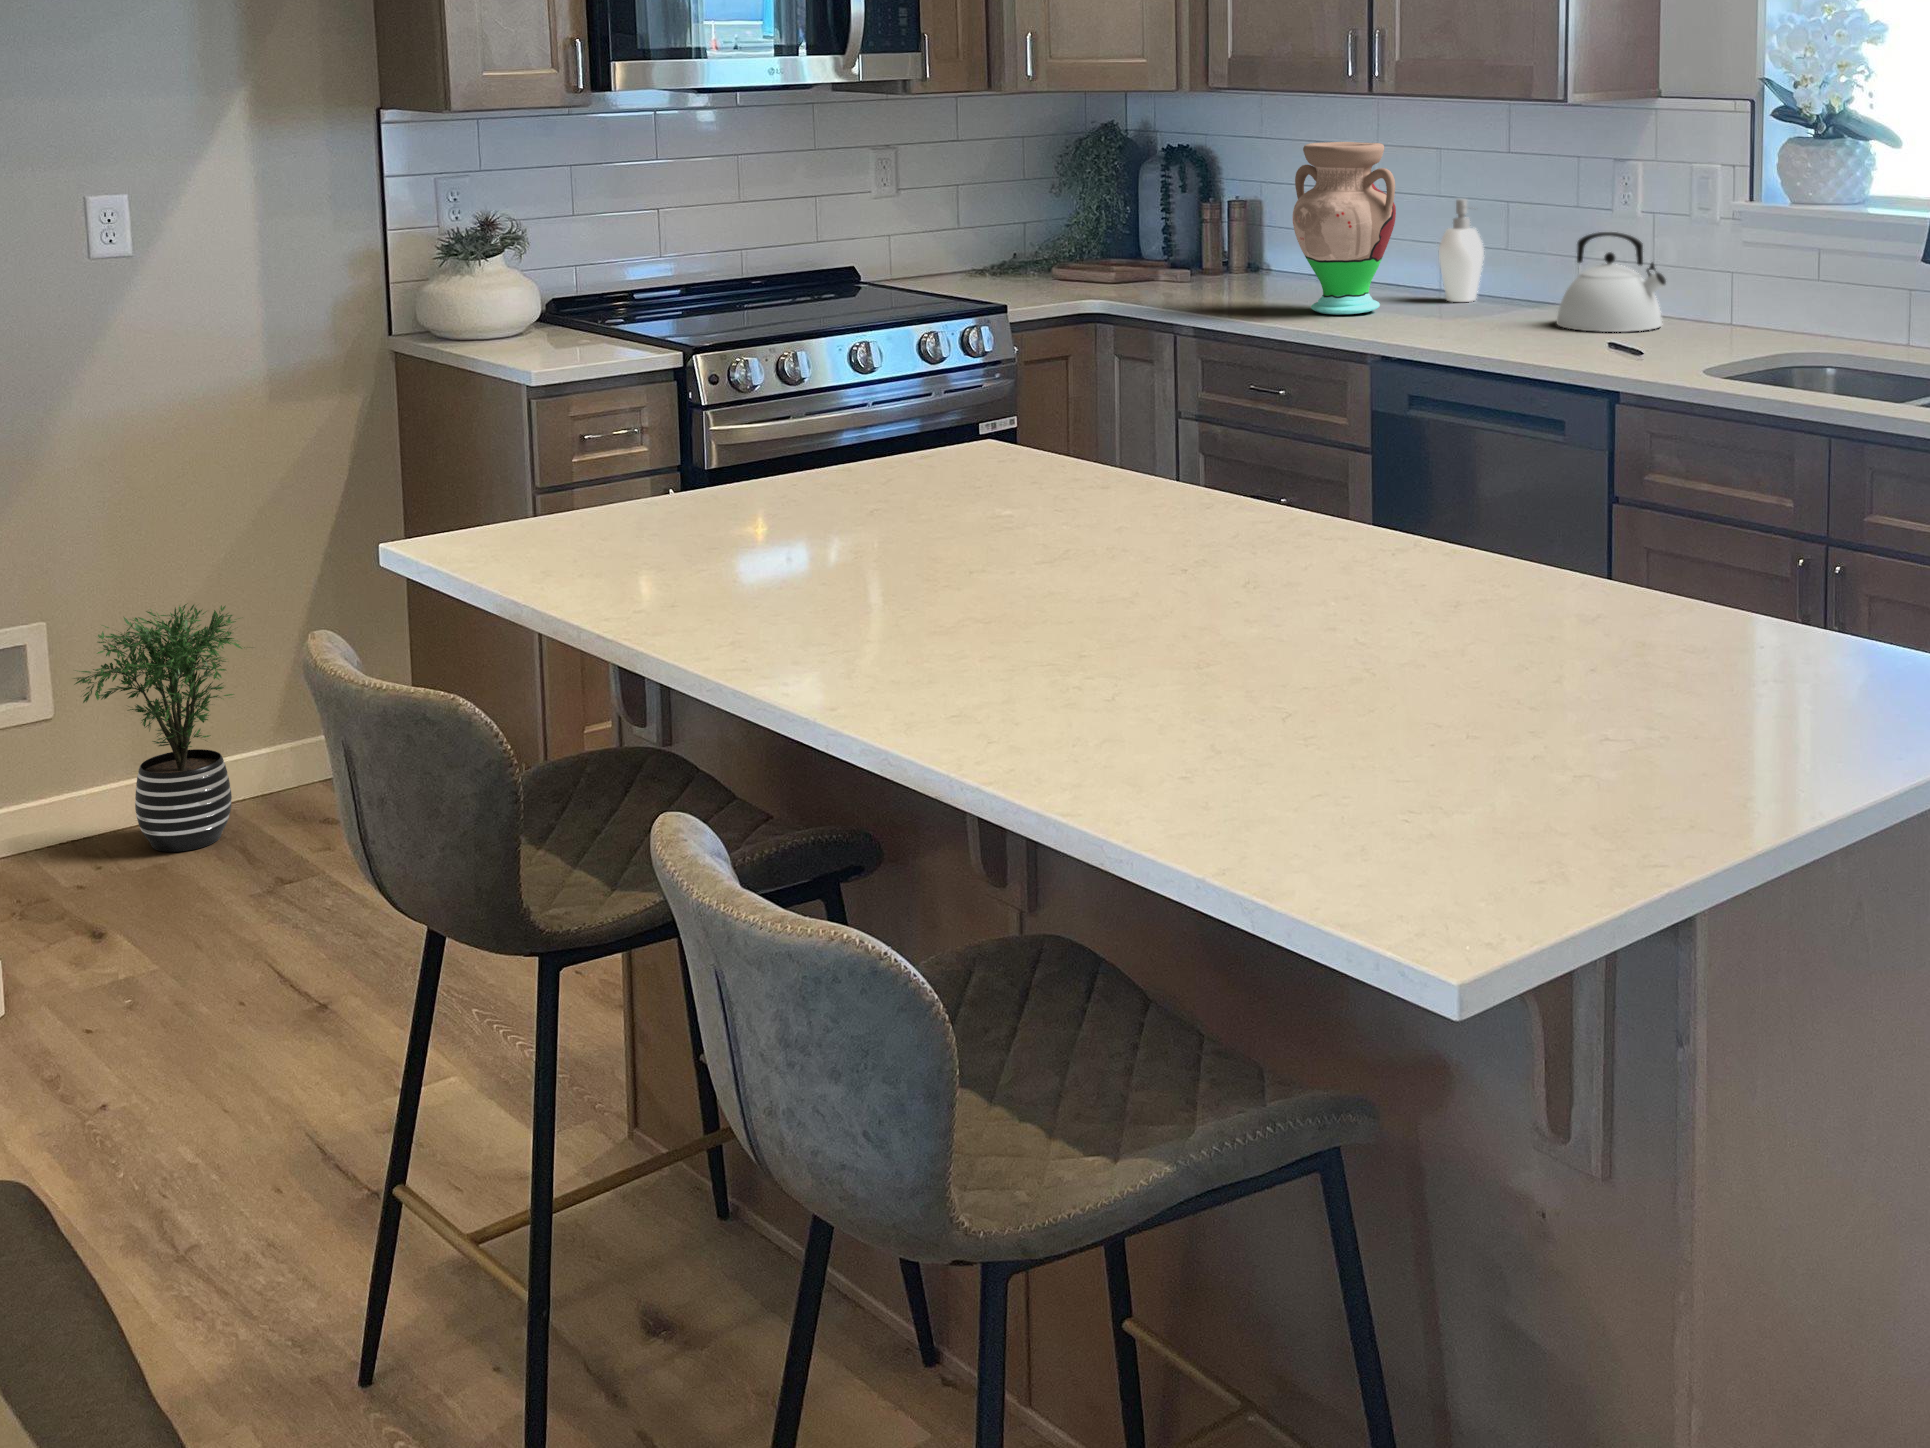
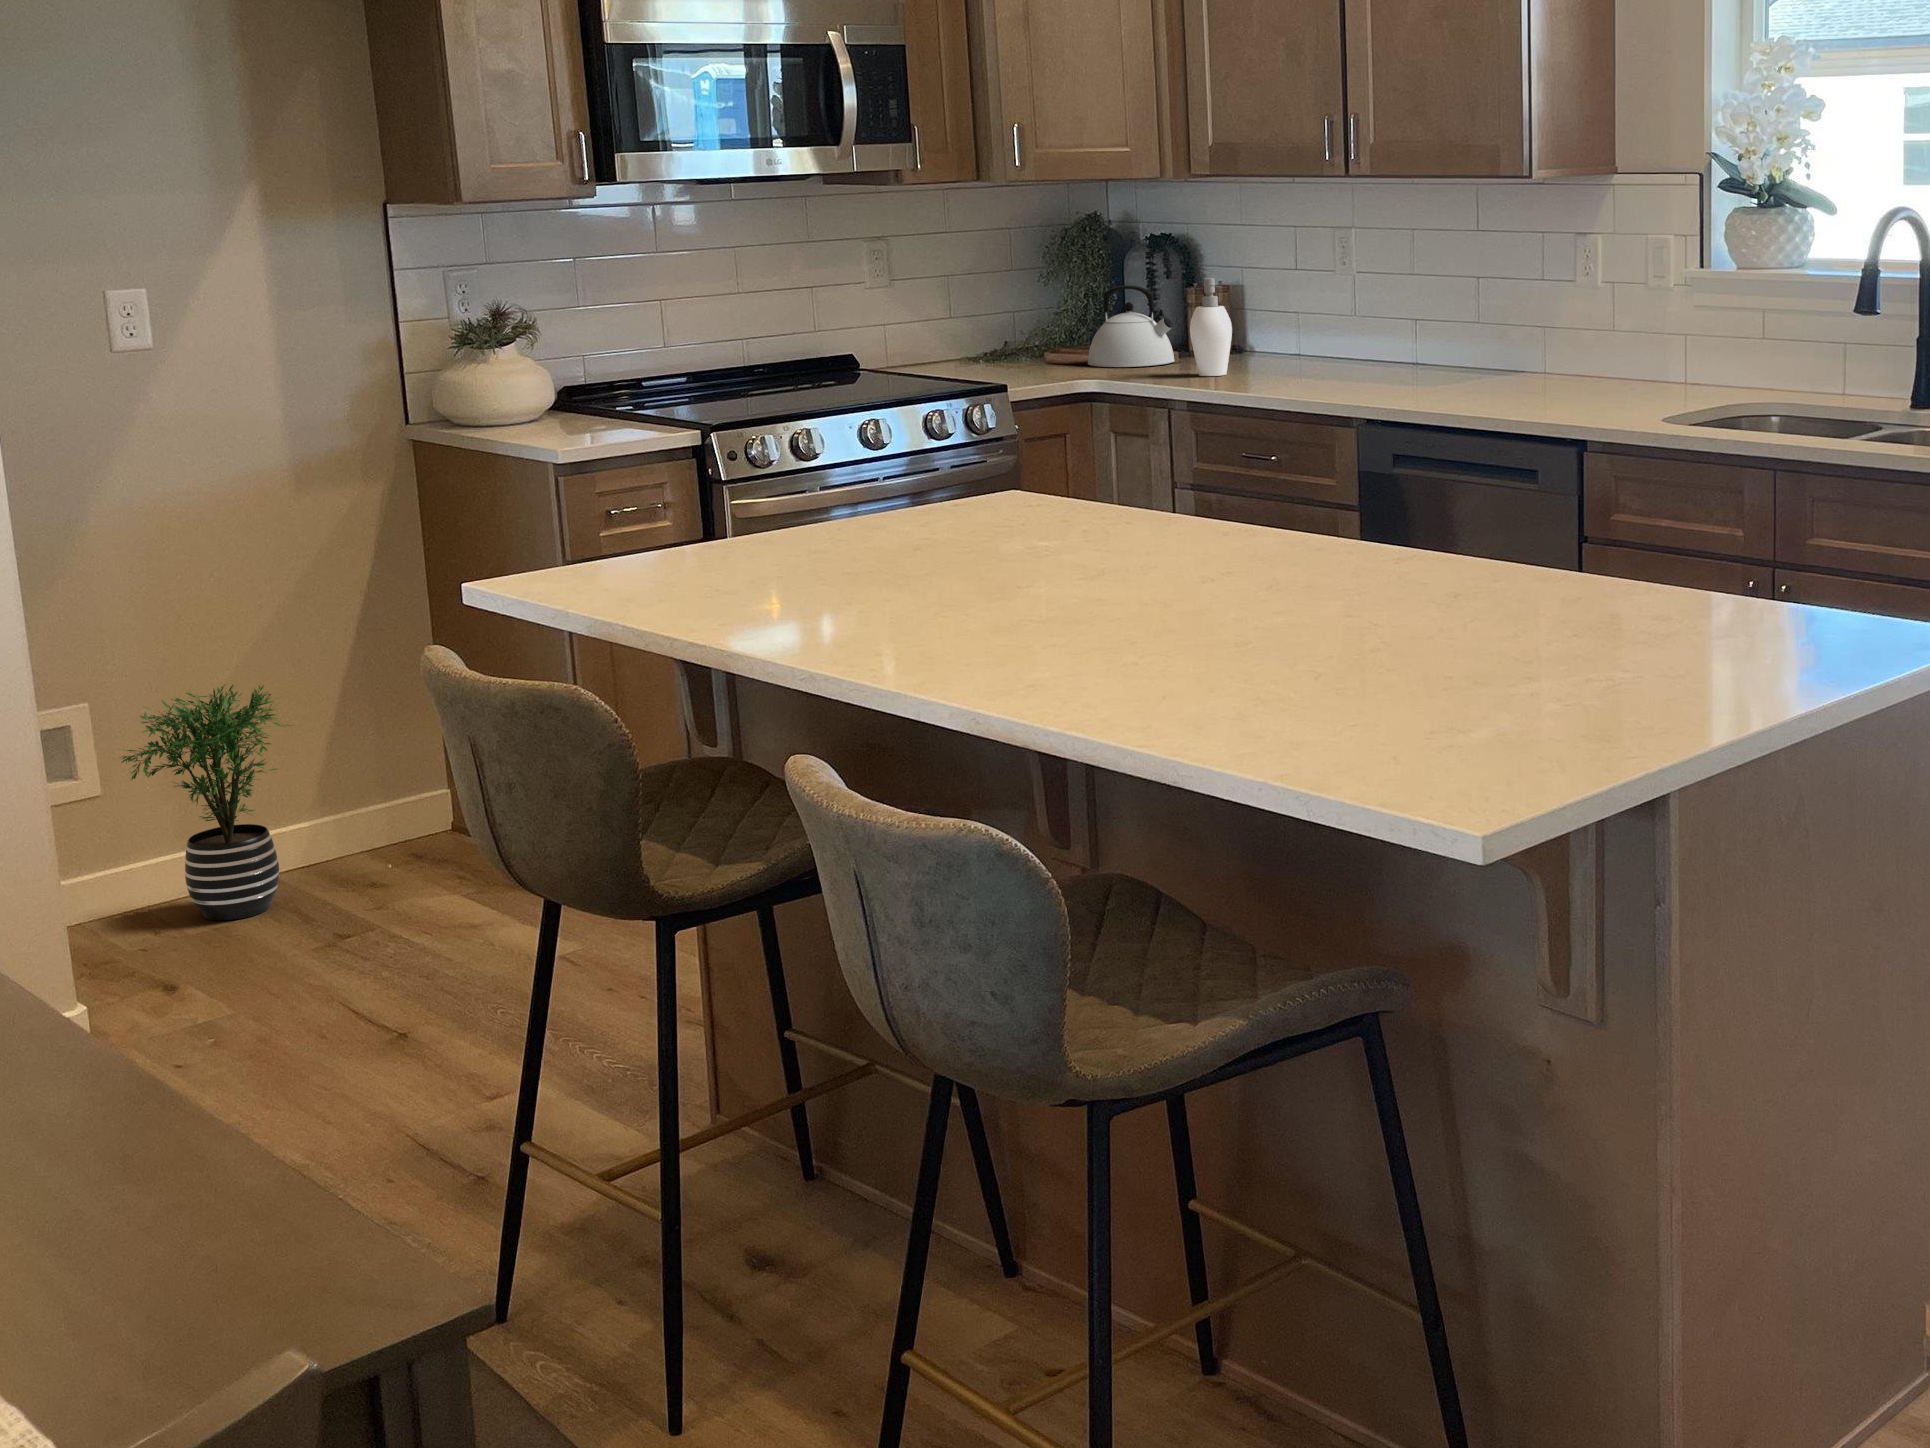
vase: present [1293,142,1396,315] -> none [1276,222,1373,384]
soap dispenser: present [1439,199,1484,302] -> present [1190,278,1232,376]
kettle: present [1557,232,1666,332] -> present [1088,285,1175,367]

